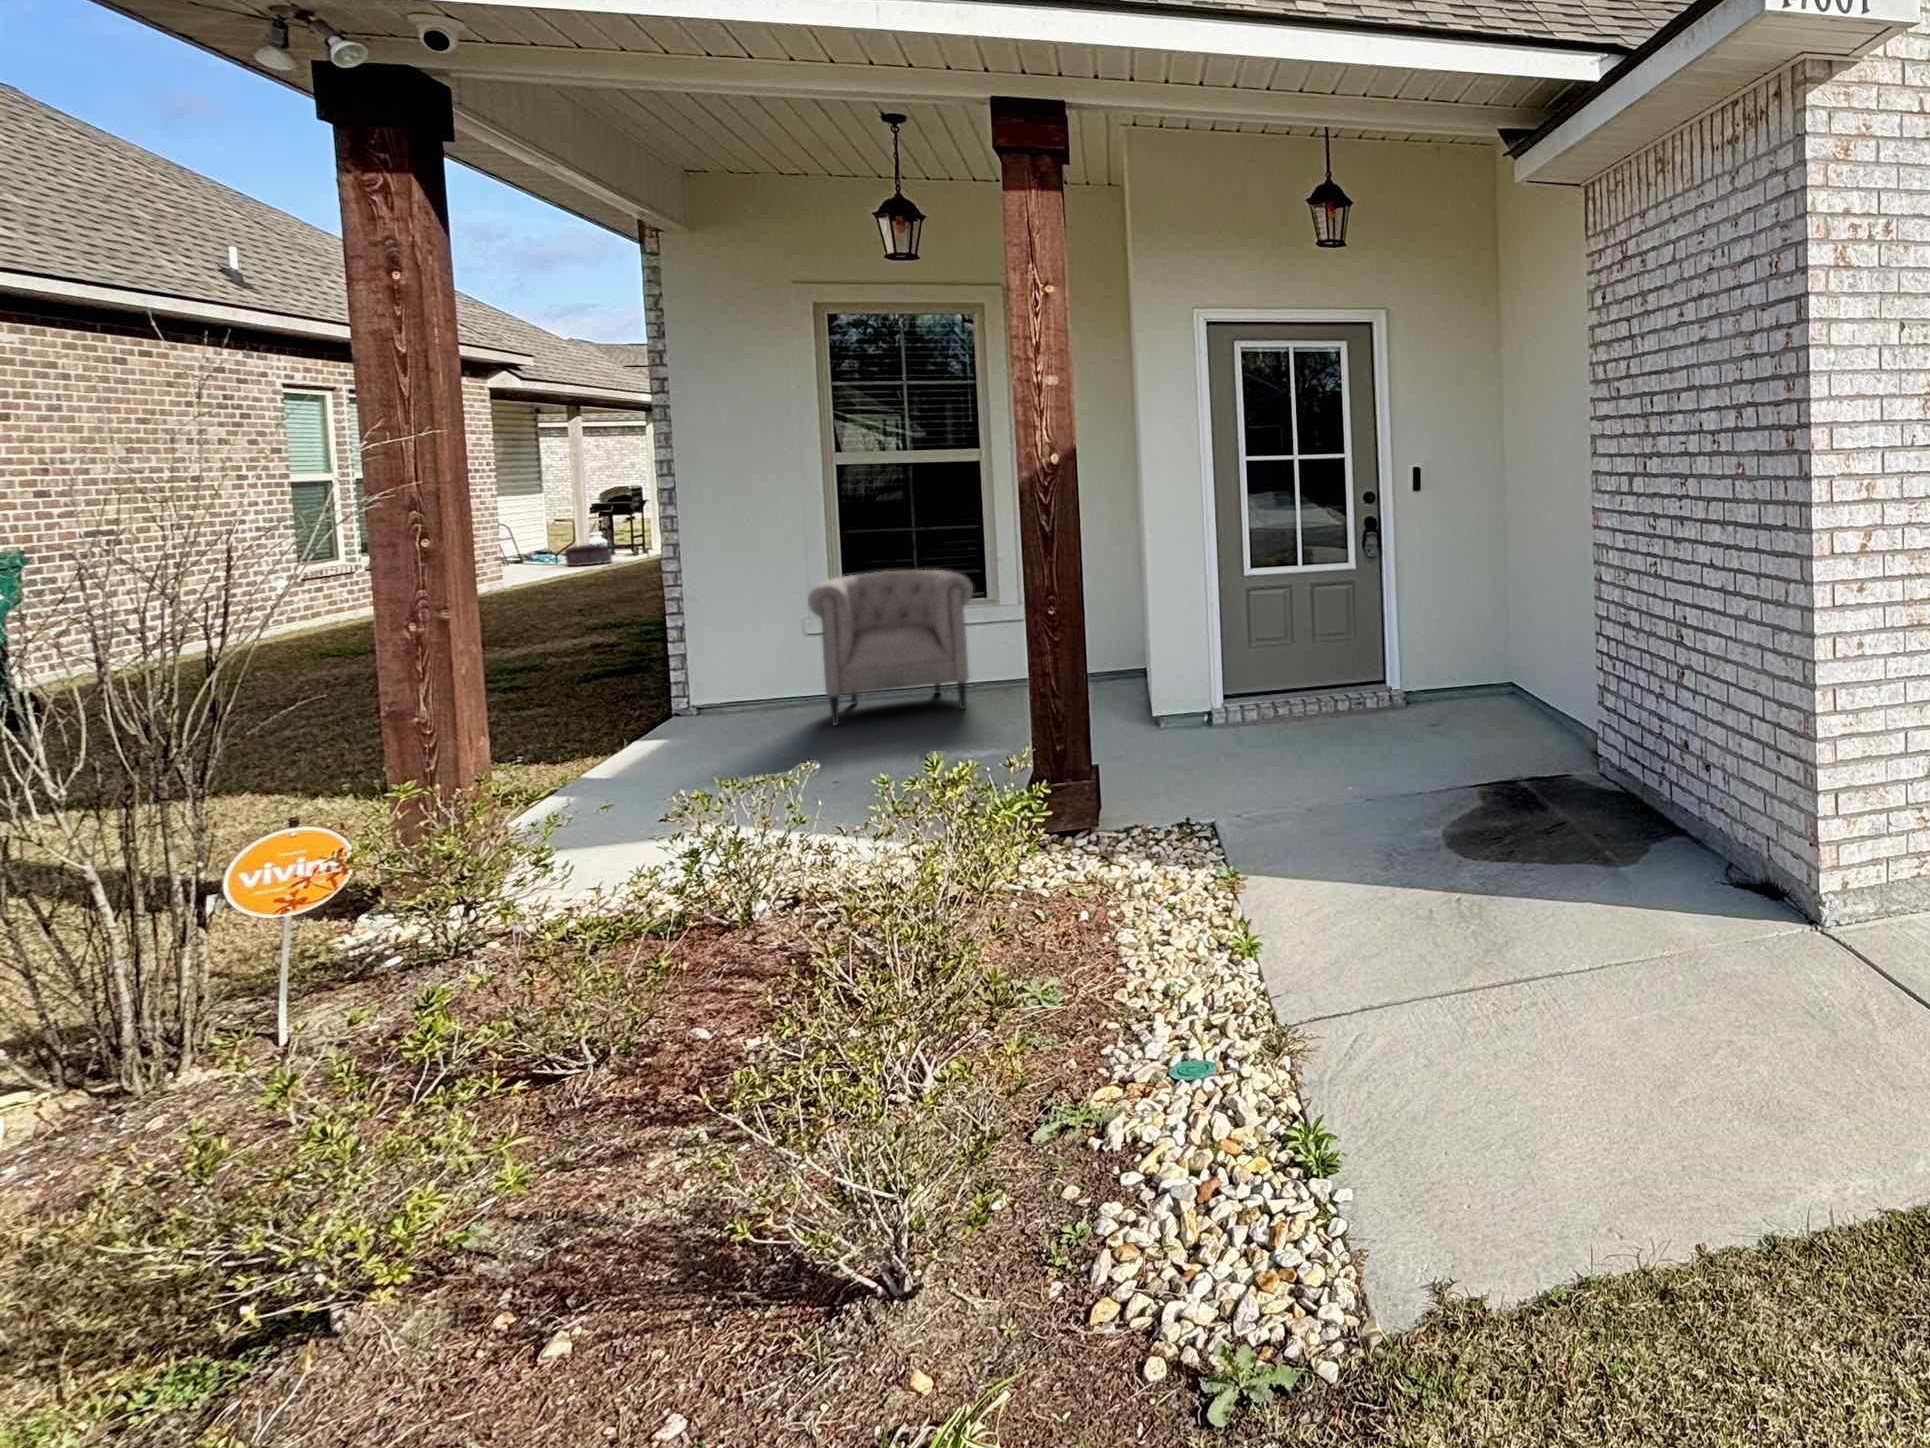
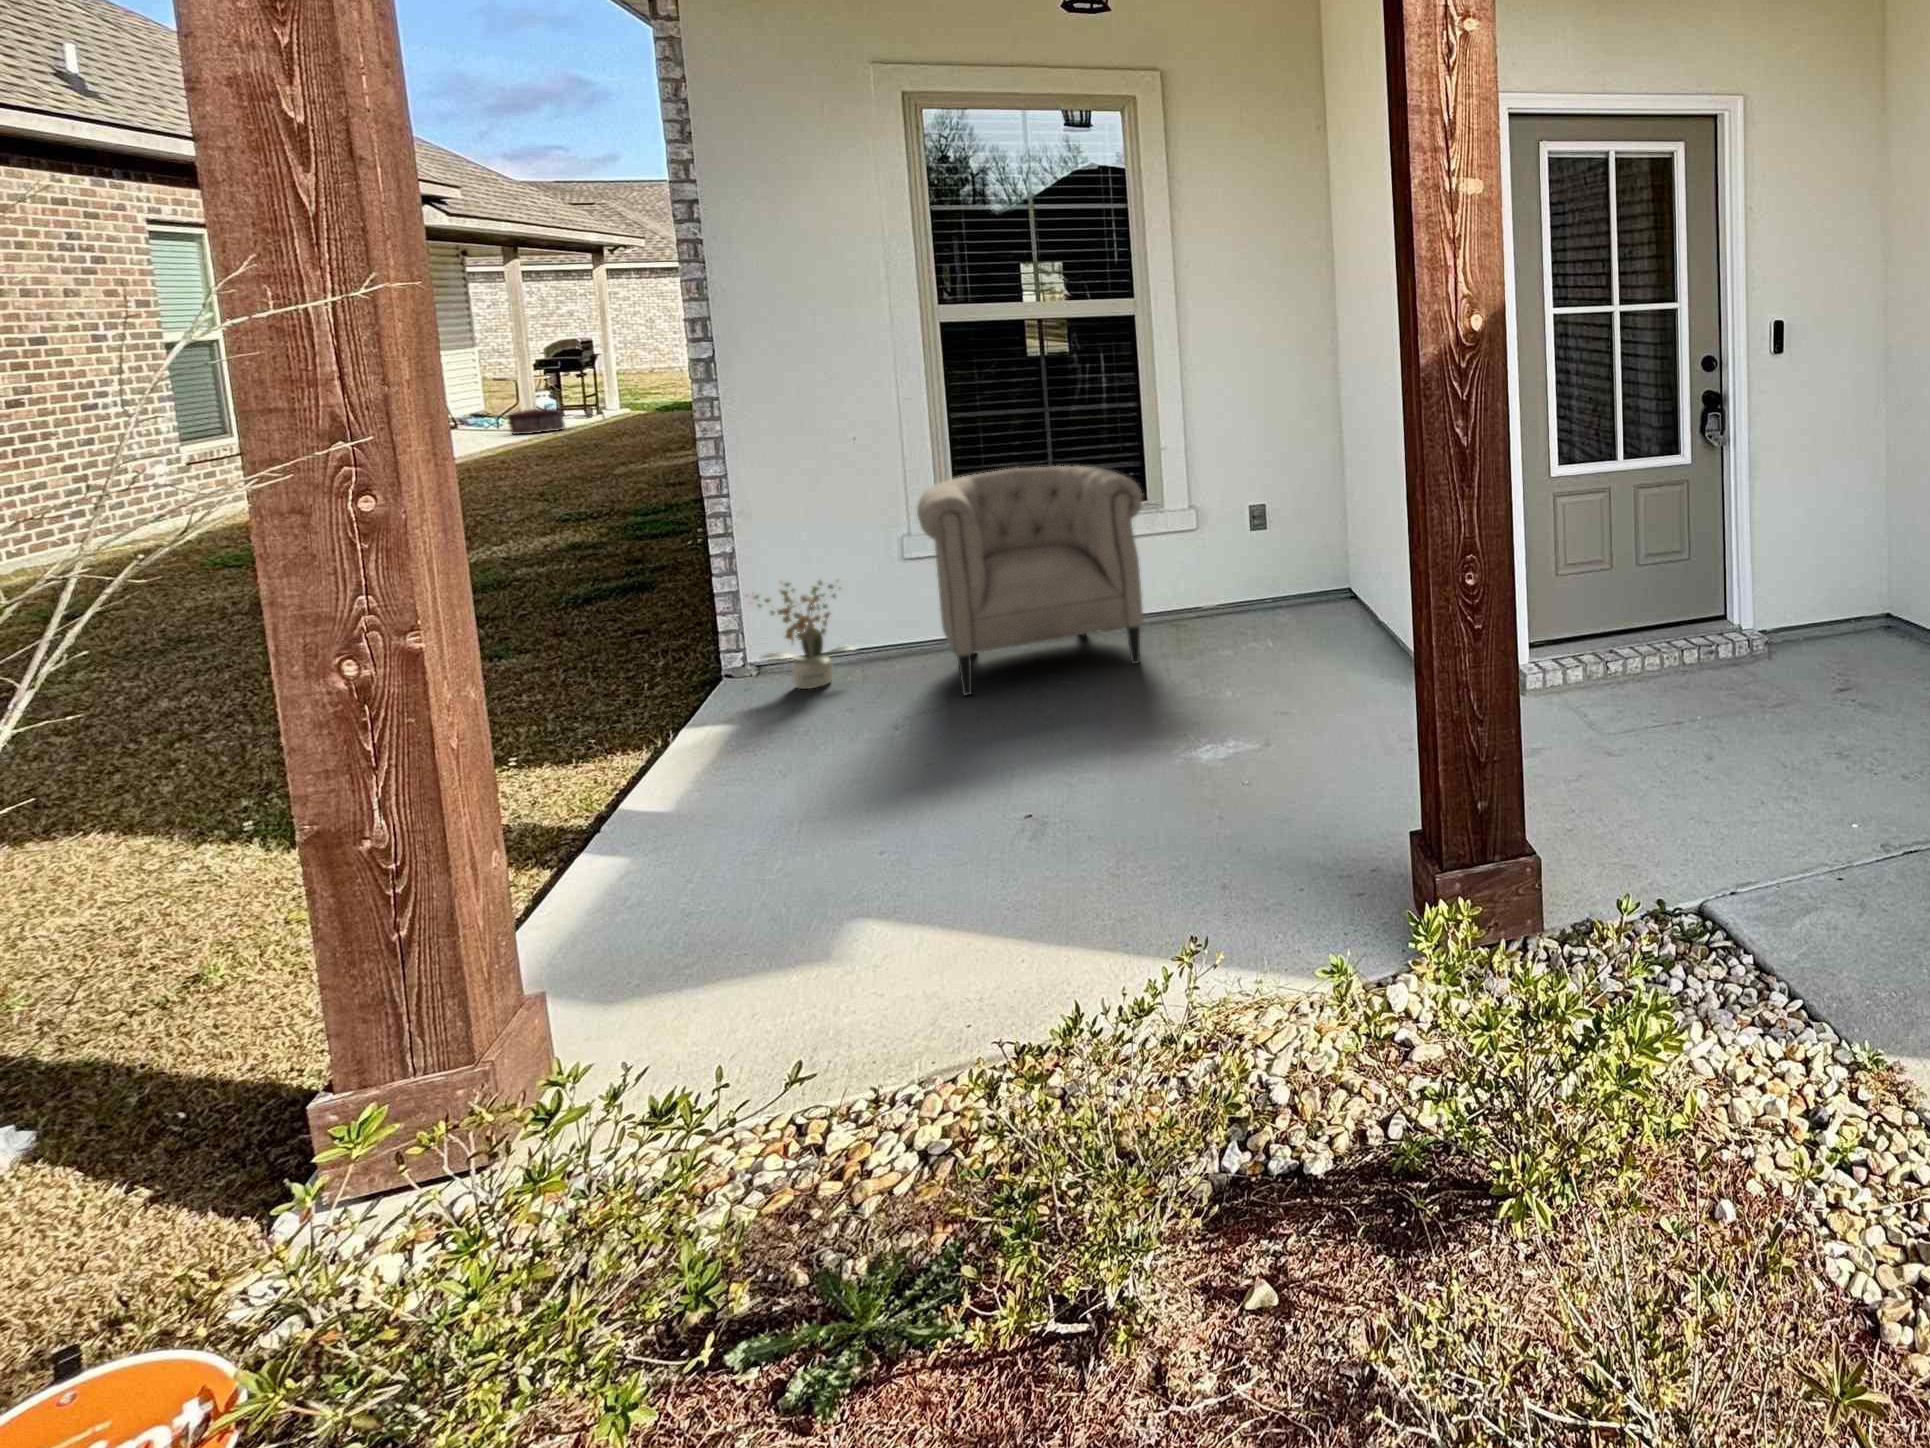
potted plant: none [687,646,768,722] -> present [754,580,853,689]

